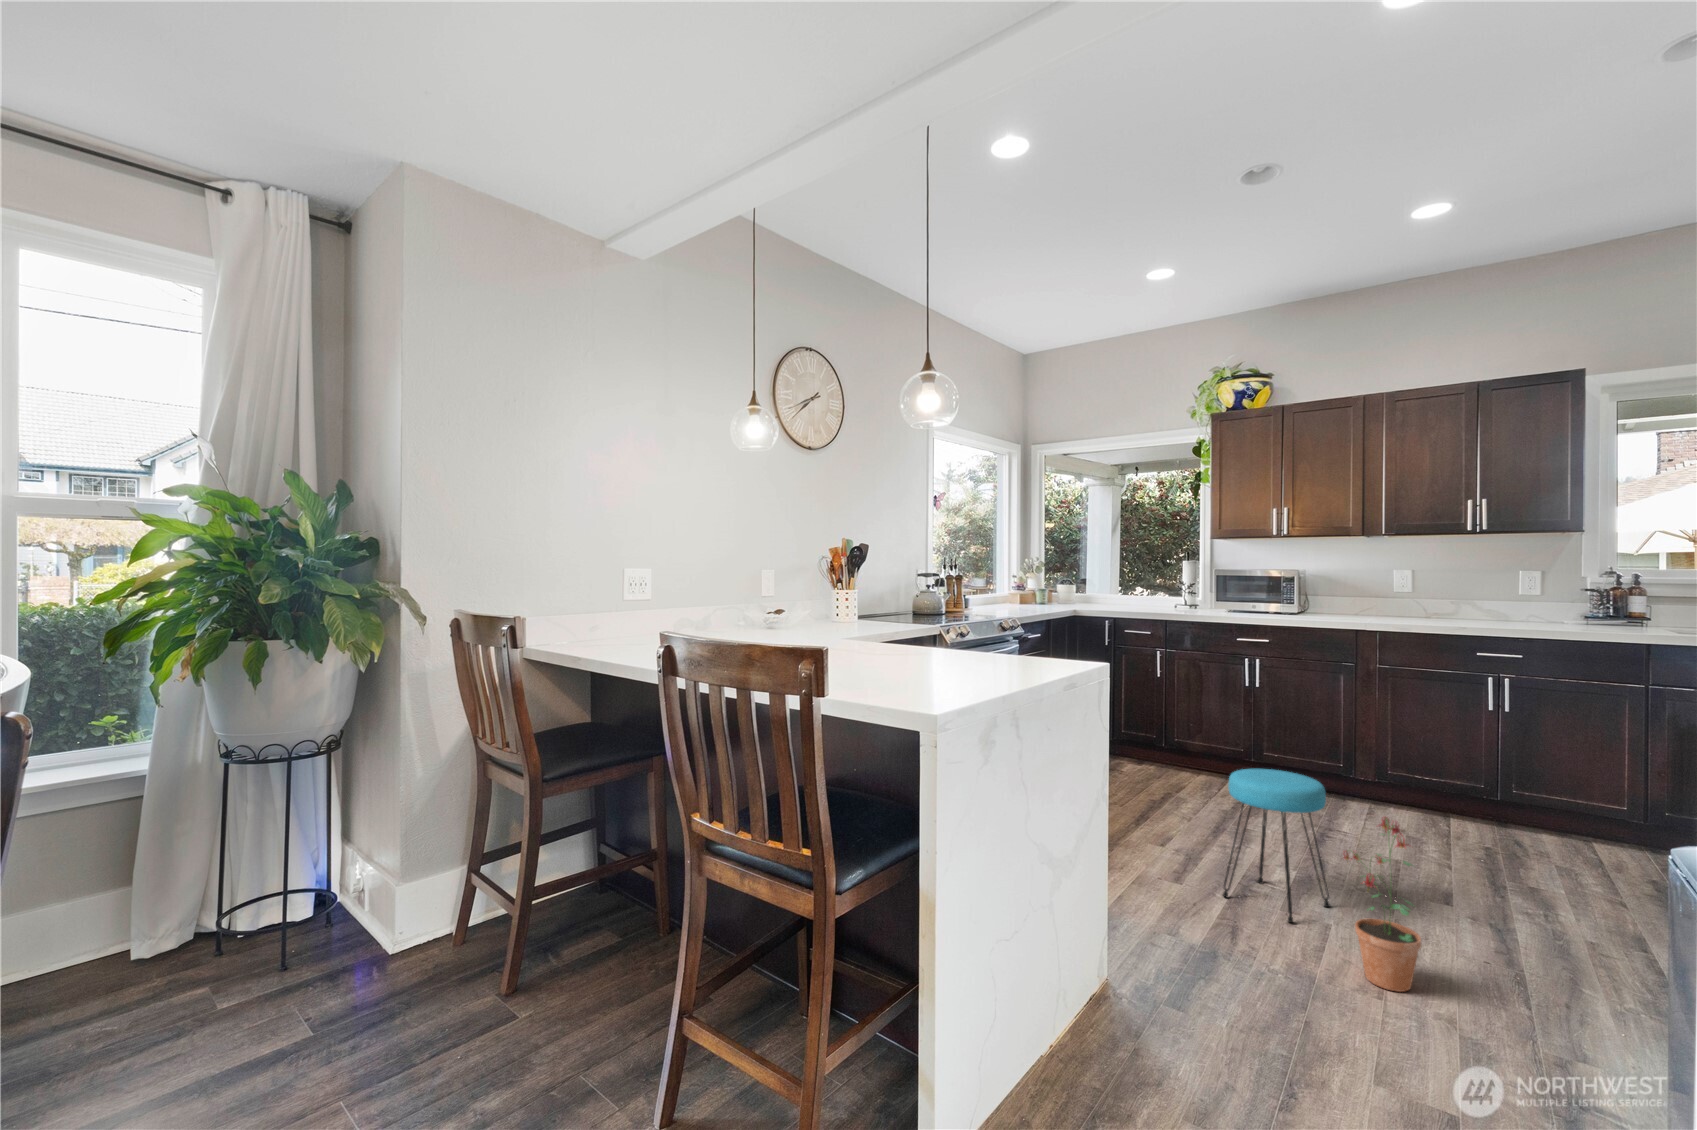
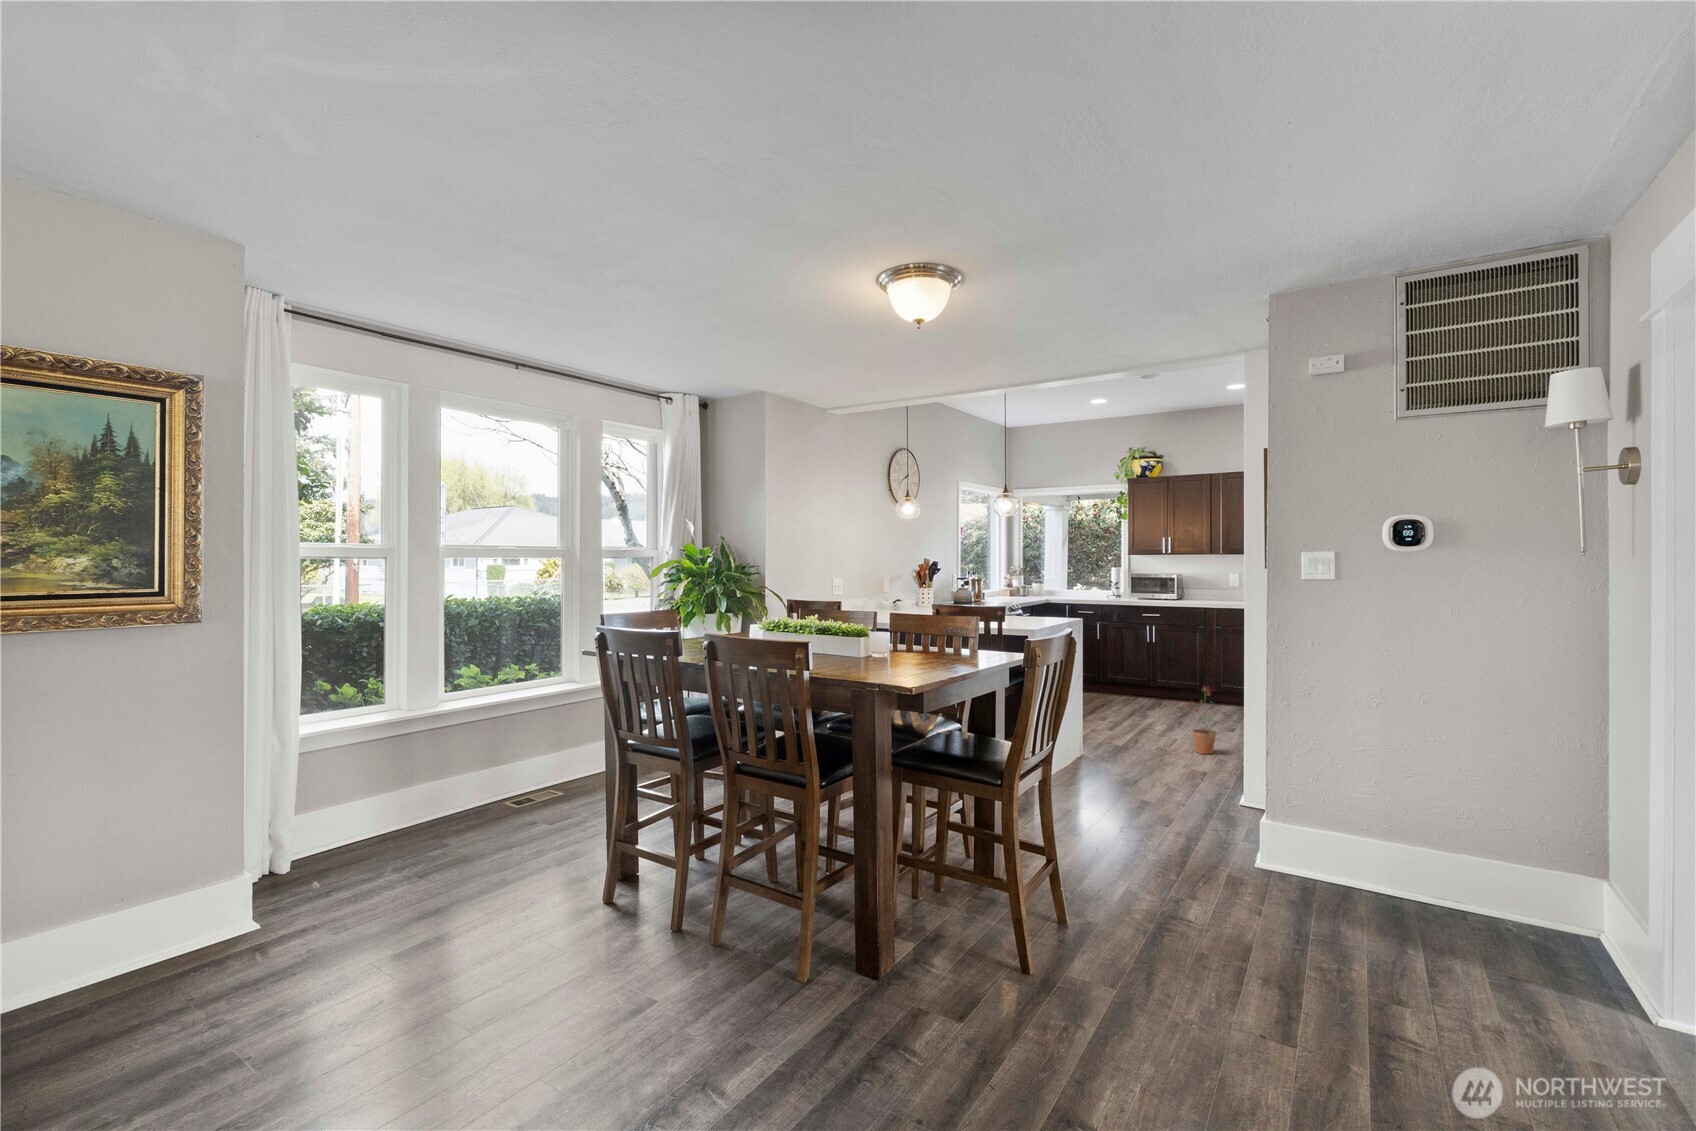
stool: present [1223,769,1330,922] -> none [1137,675,1186,740]

